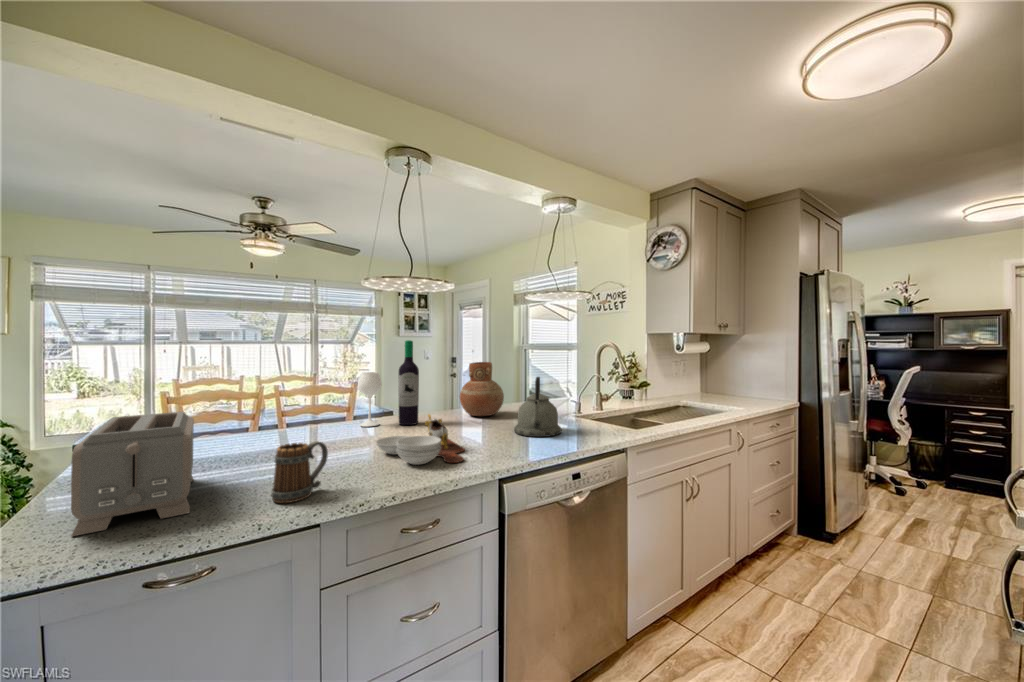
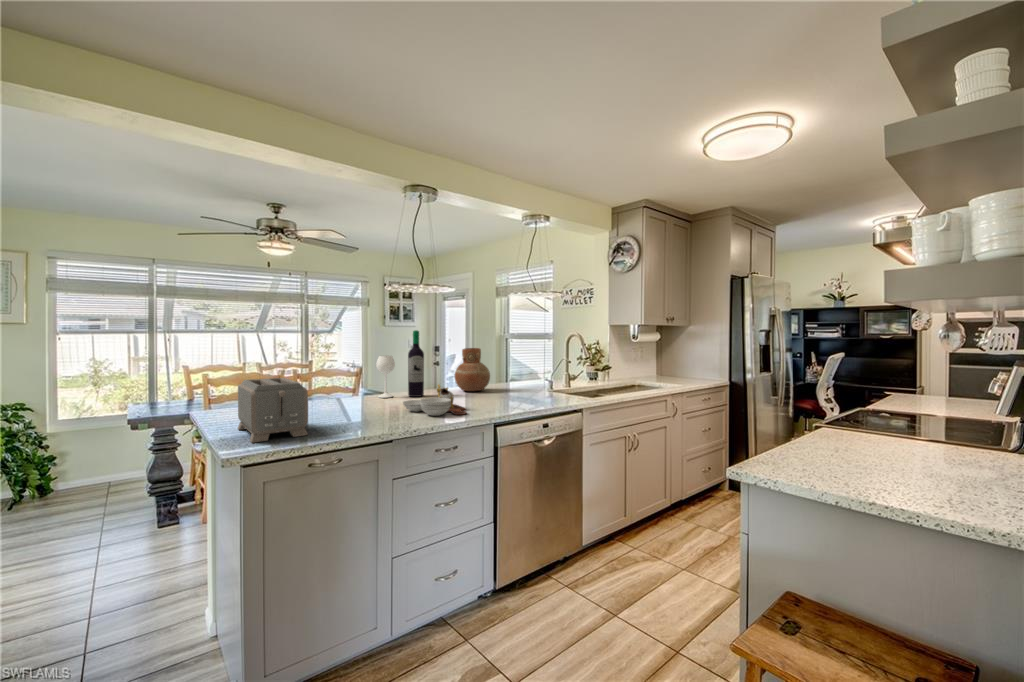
kettle: present [514,377,562,437] -> none [499,358,536,402]
mug: present [271,441,328,503] -> none [352,395,383,431]

